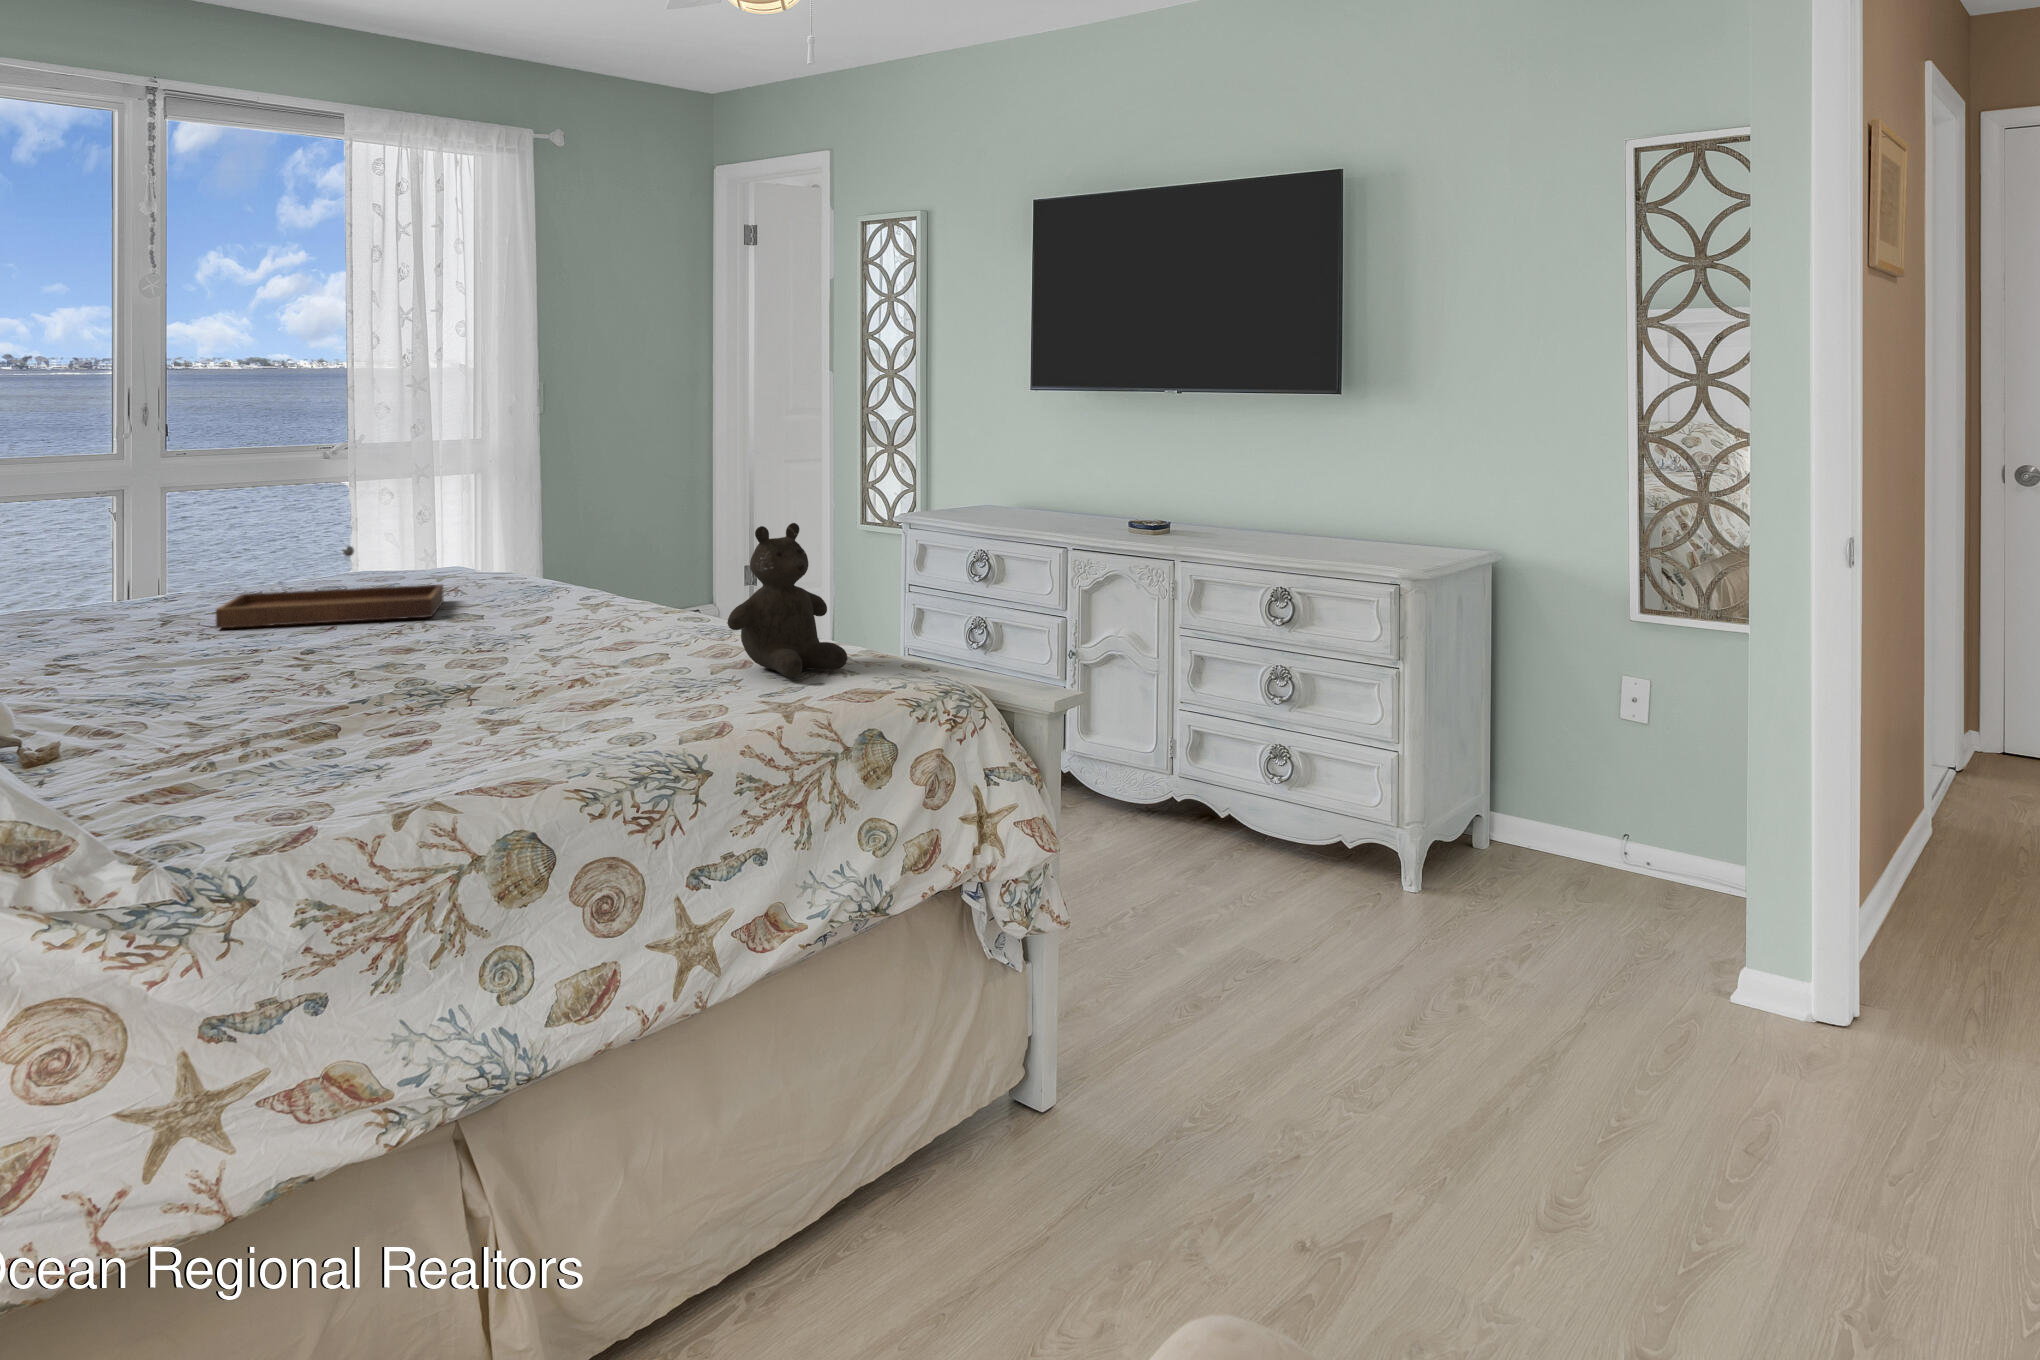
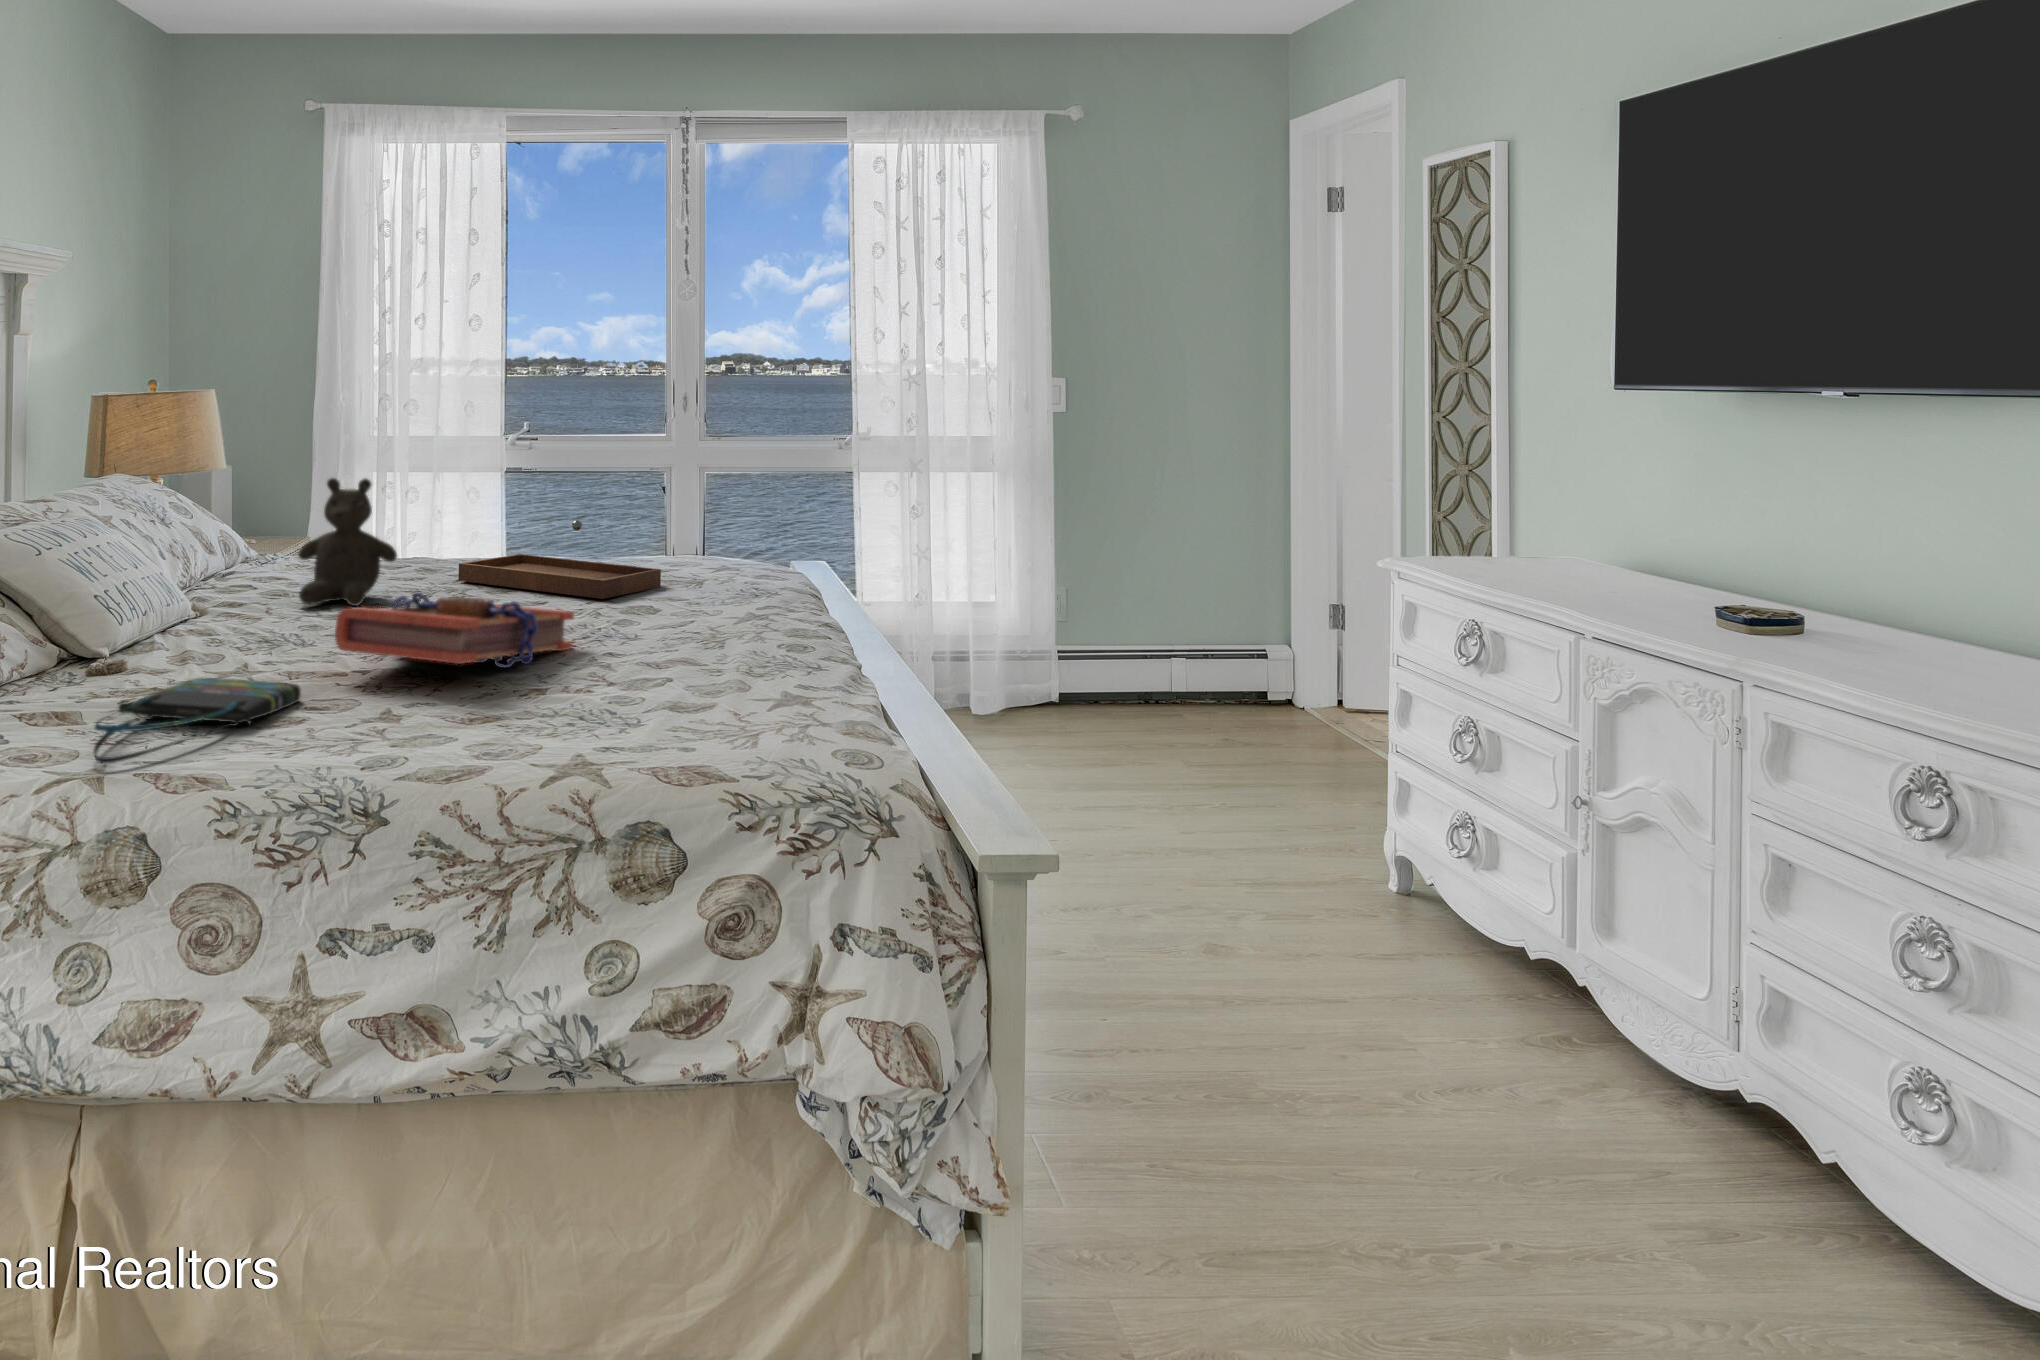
teddy bear: present [728,523,847,678] -> present [298,478,397,606]
book: none [371,610,552,685] -> present [335,592,574,668]
tote bag: none [287,714,458,796] -> present [93,678,301,764]

